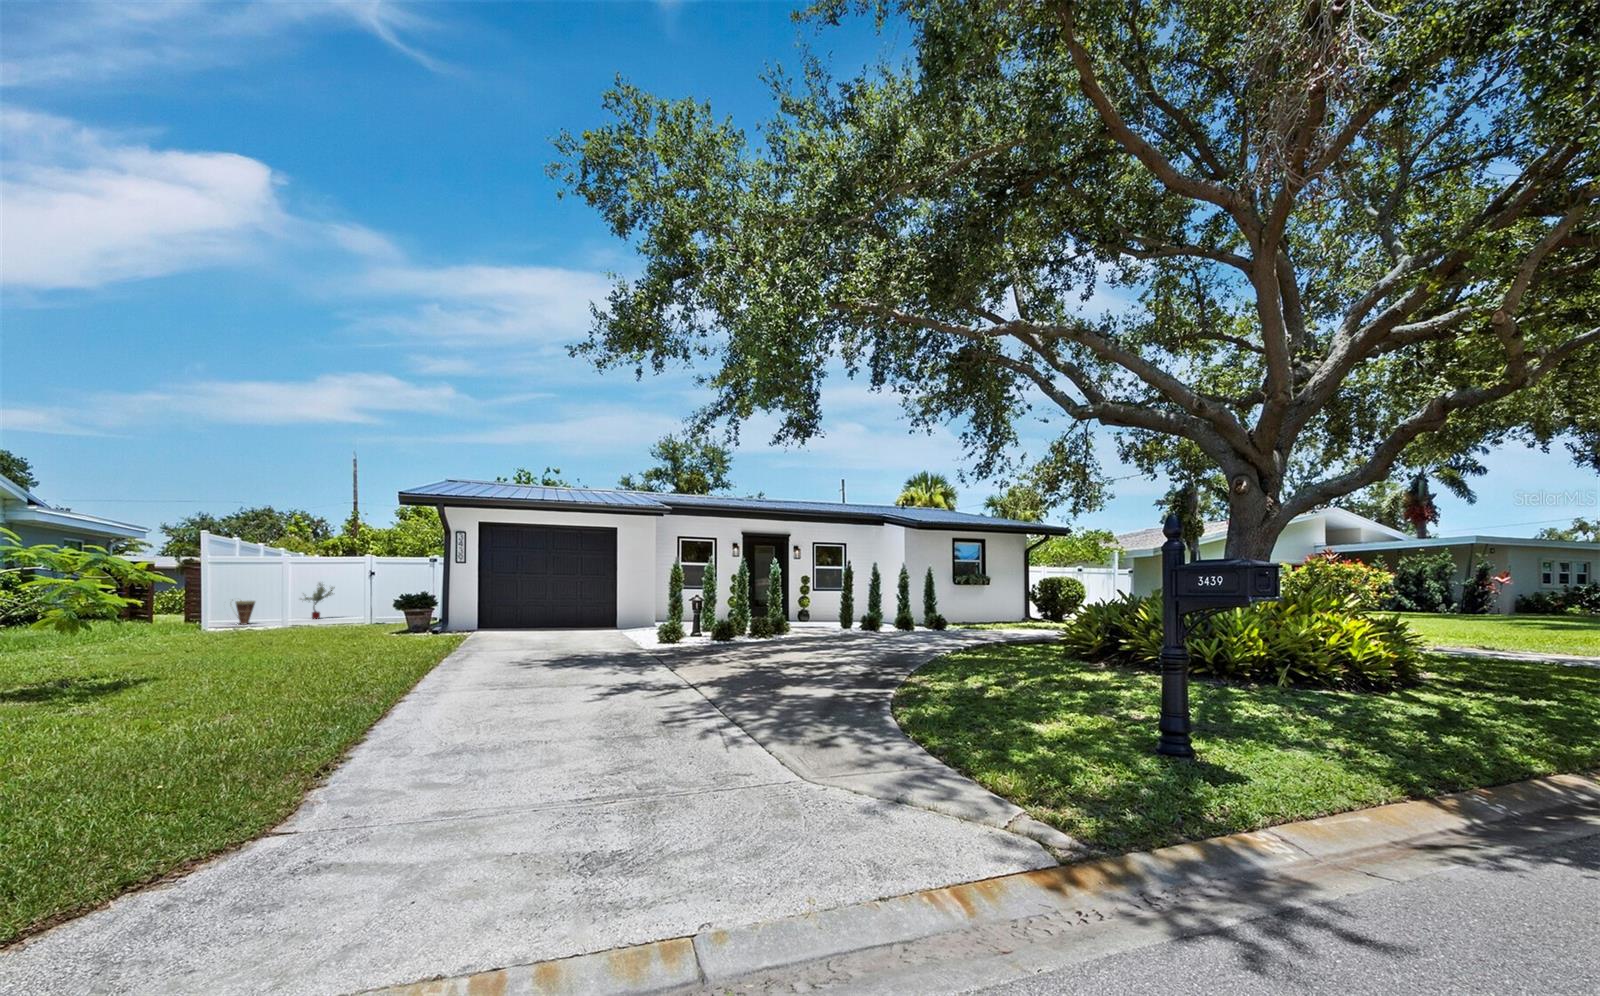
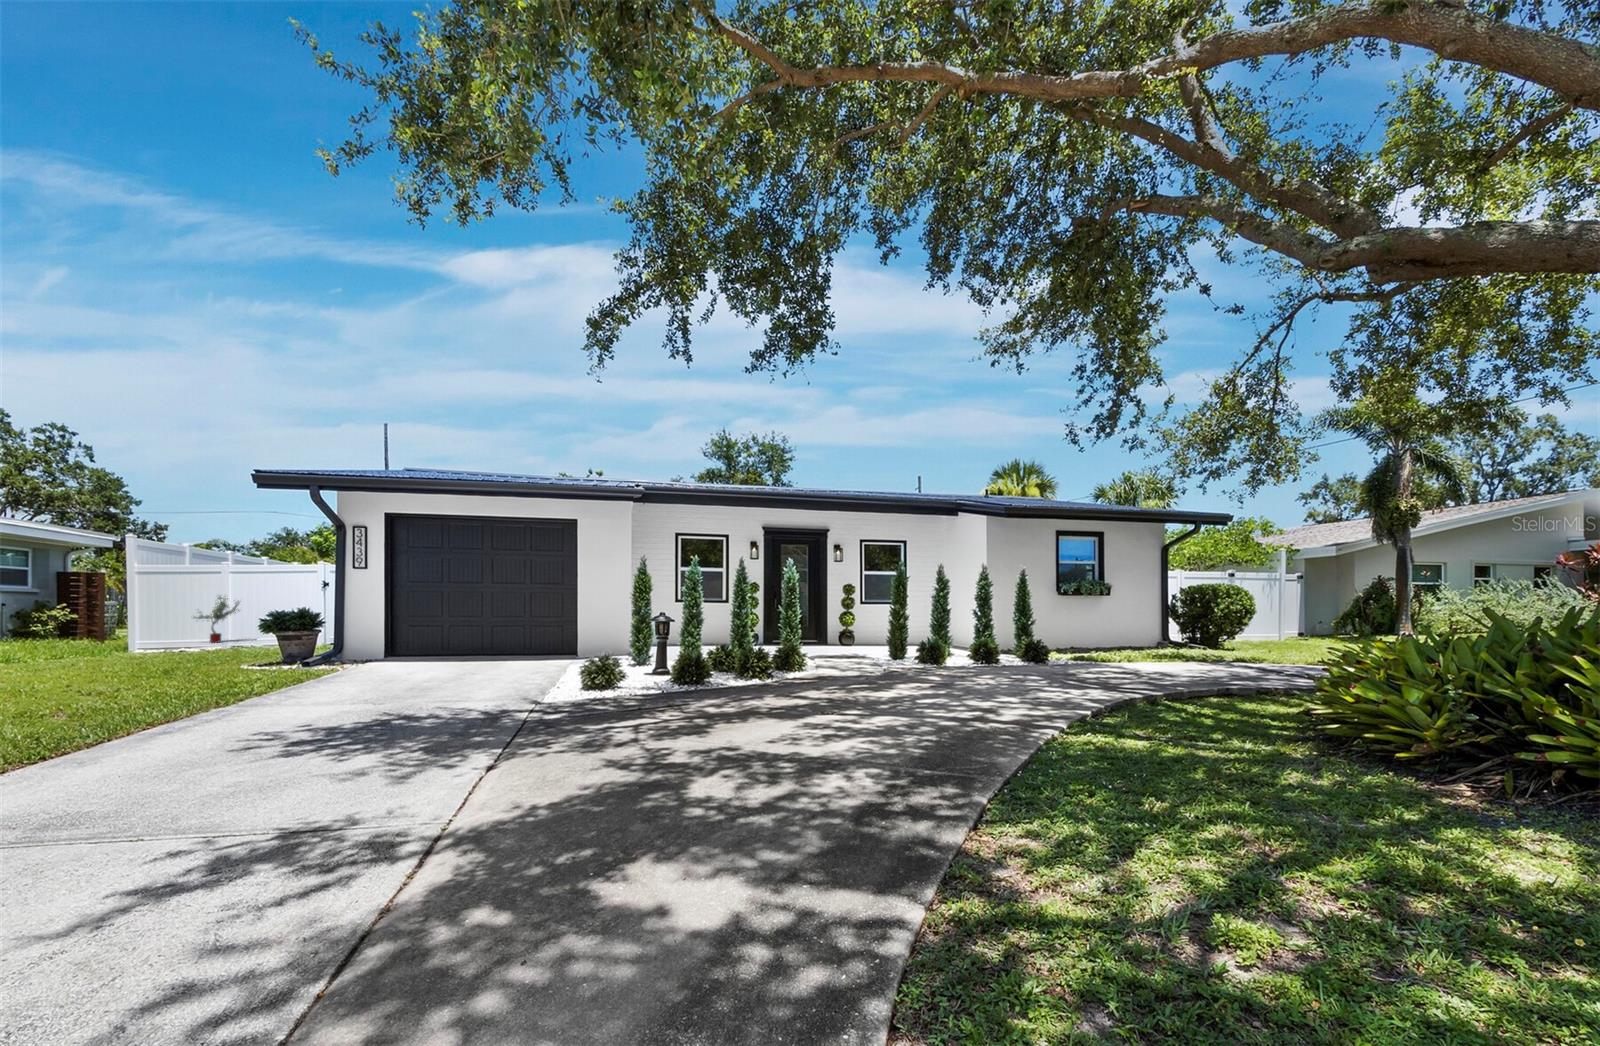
basket: present [236,600,255,625] -> none [78,617,122,651]

